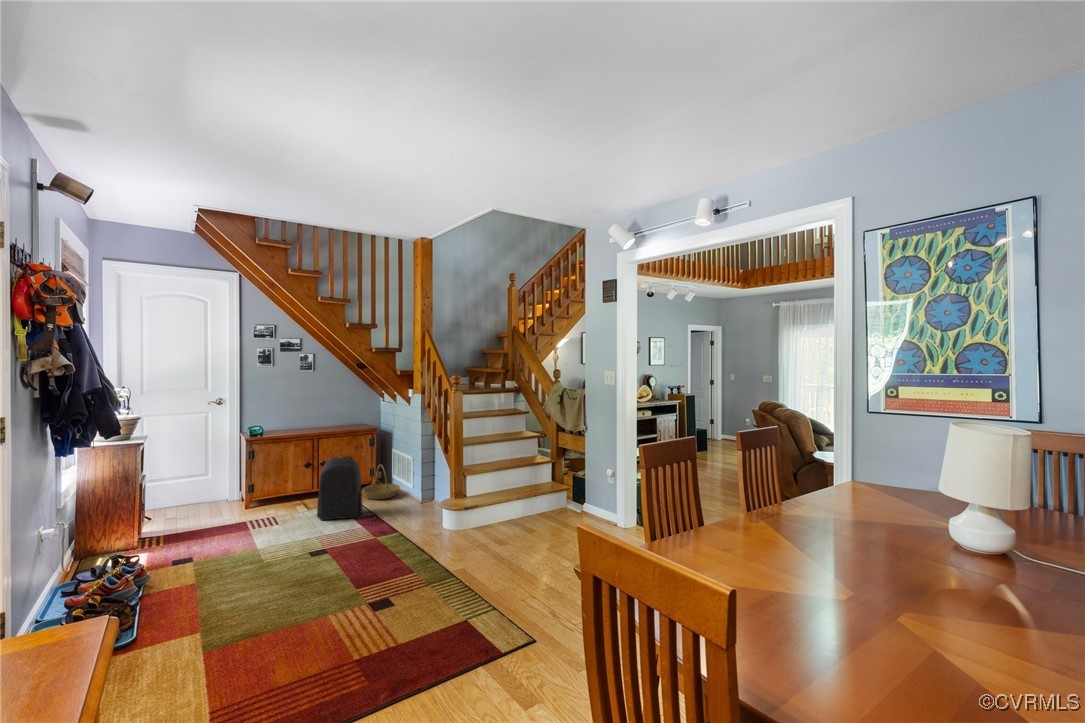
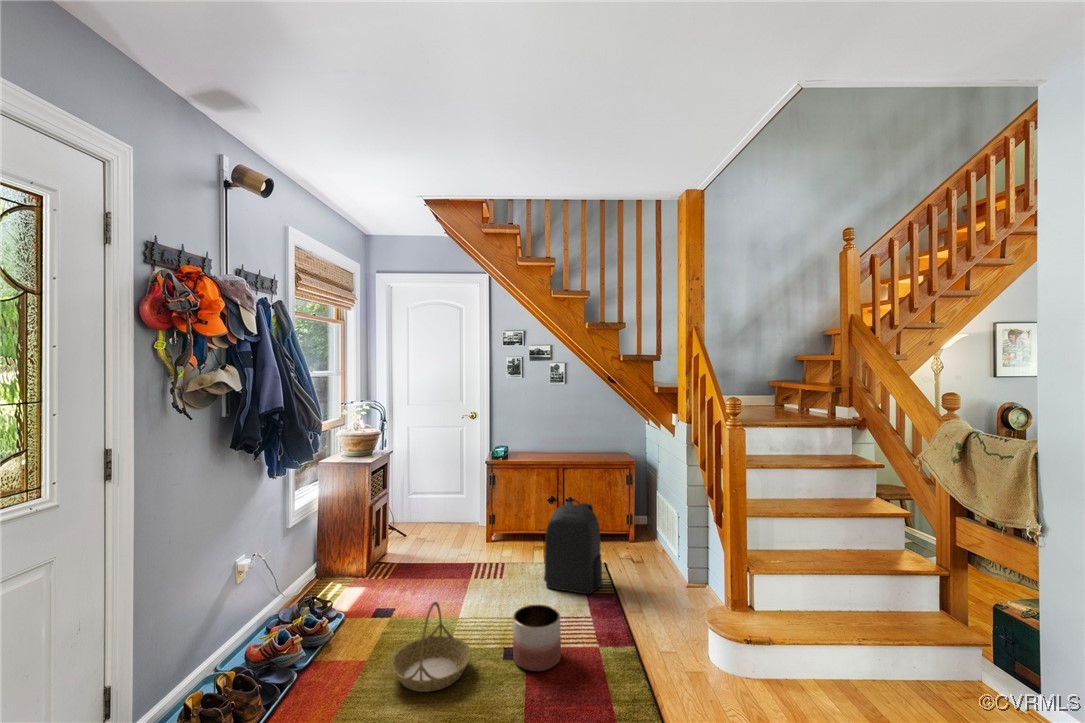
basket: present [362,465,400,499] -> present [391,602,471,692]
planter: none [320,516,354,555] -> present [513,605,561,671]

